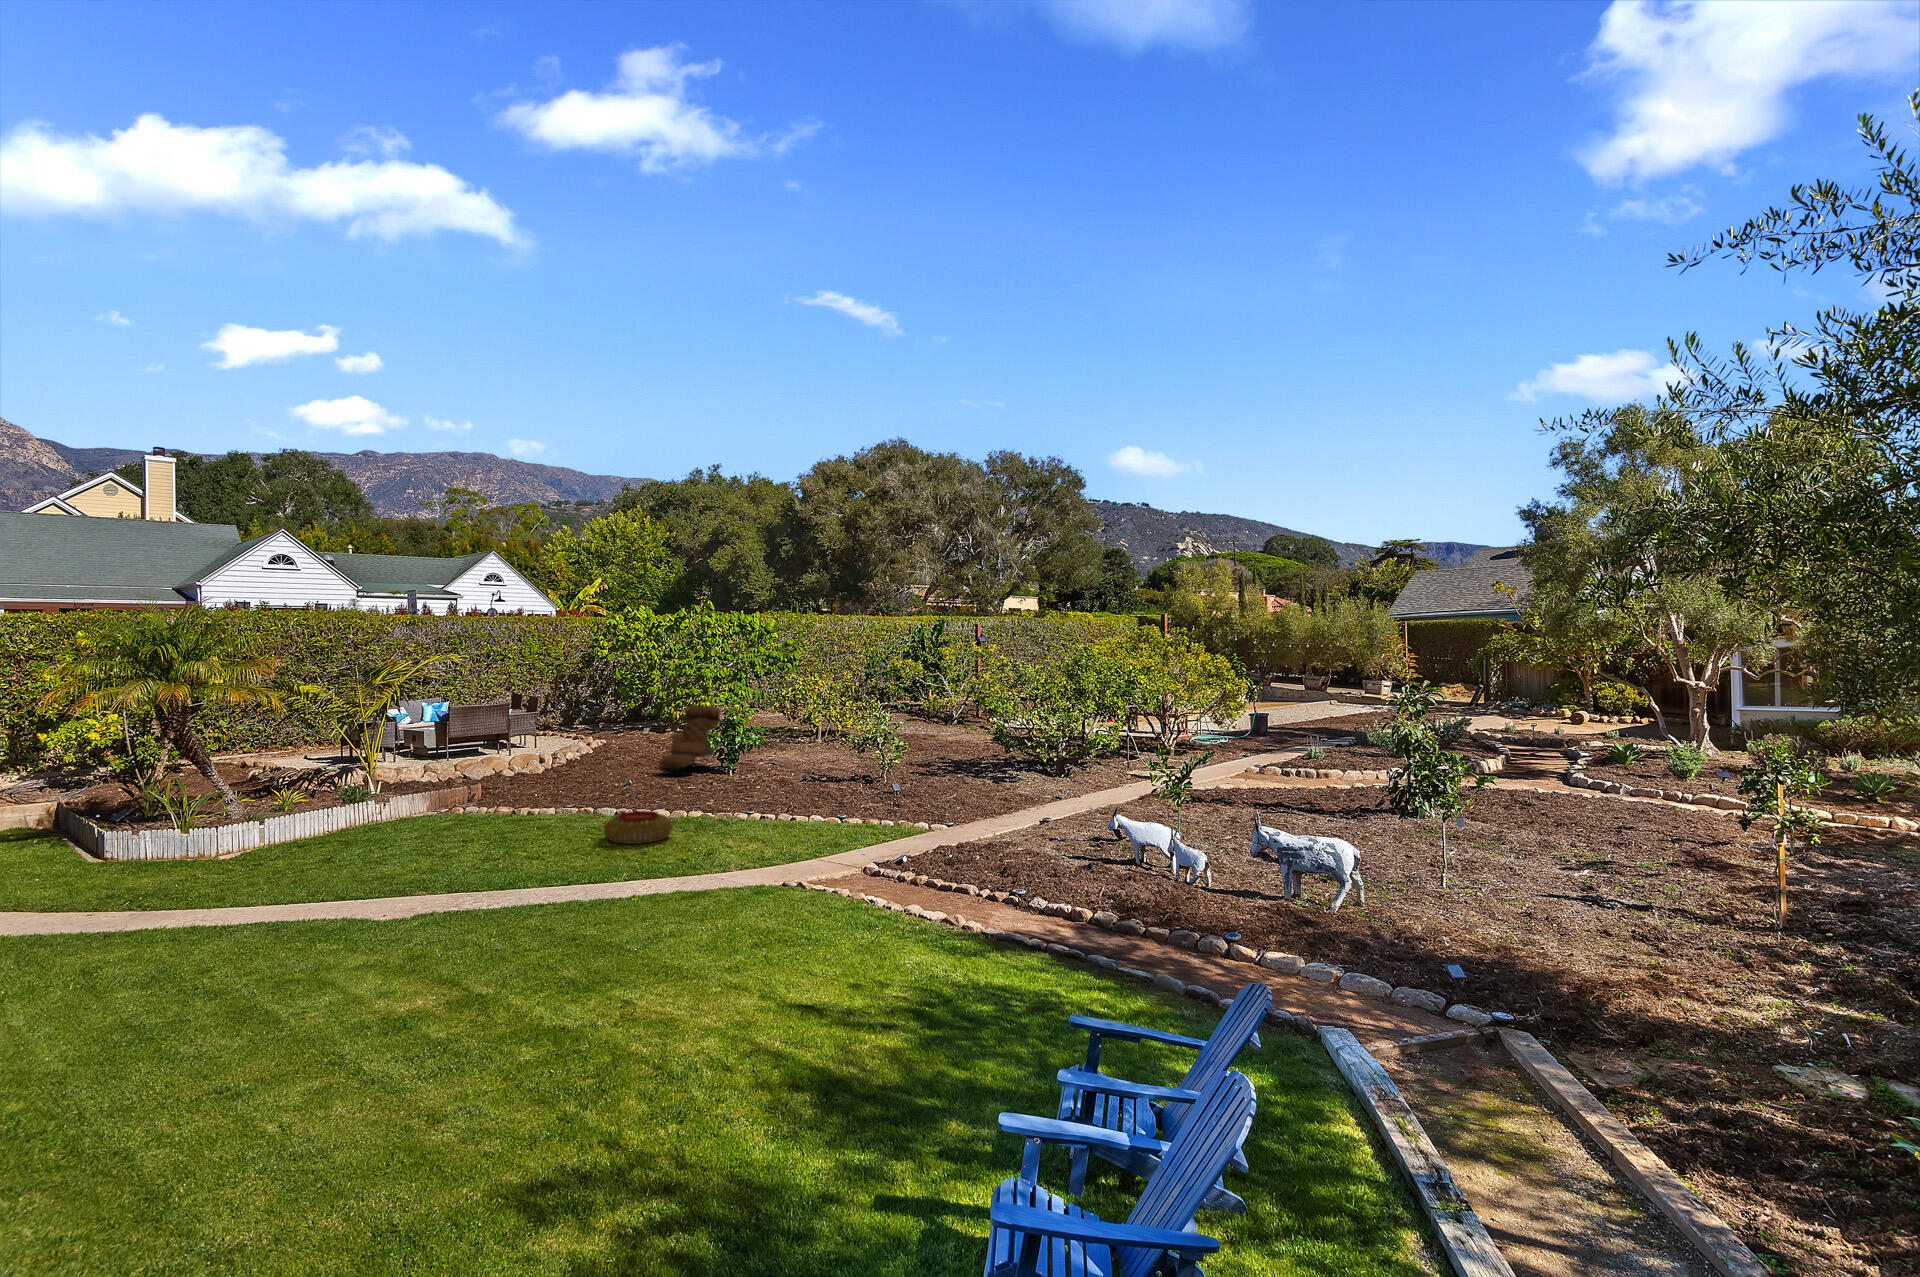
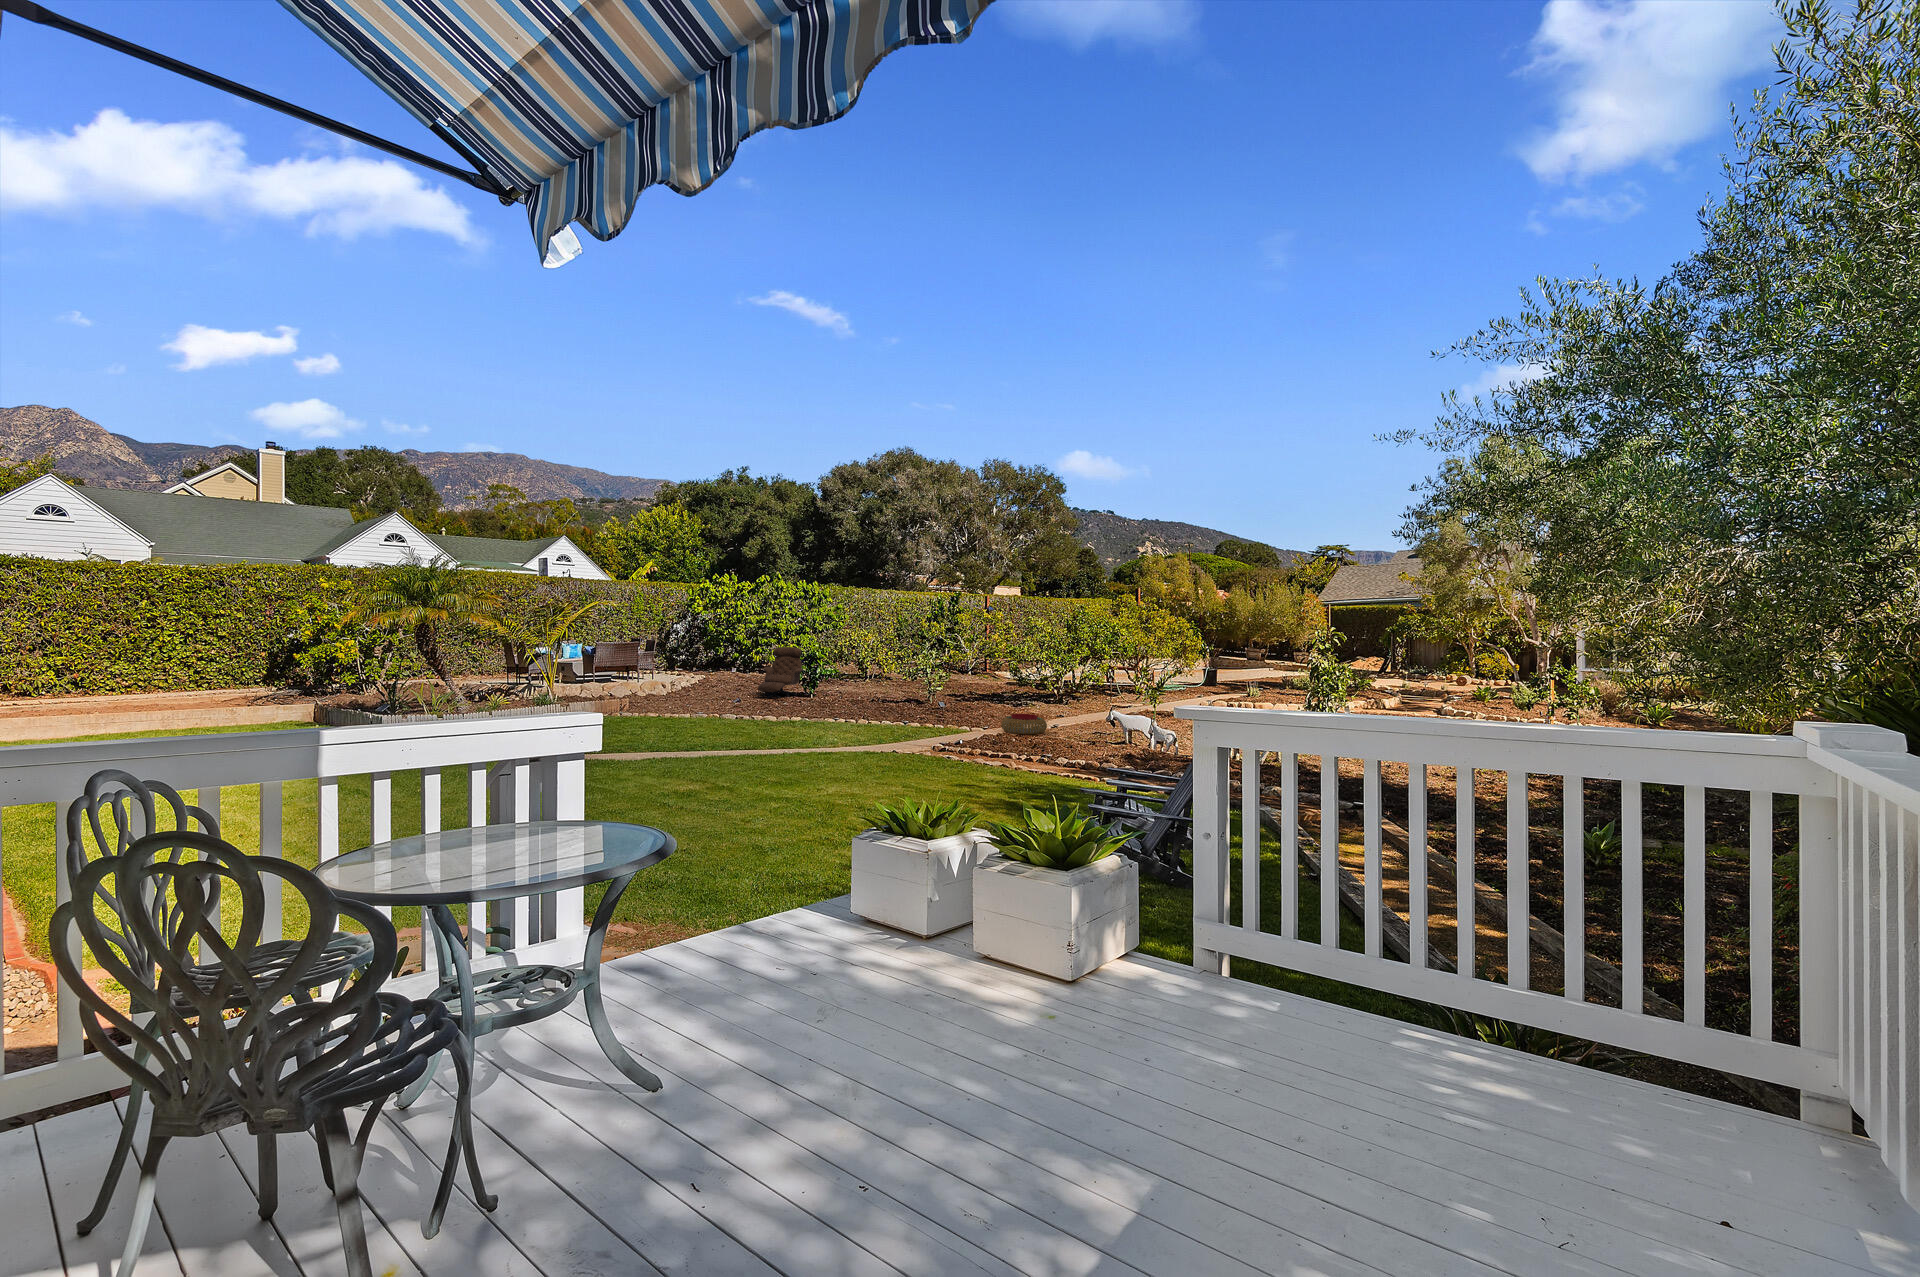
pouf: present [604,811,673,844] -> present [1001,714,1047,734]

